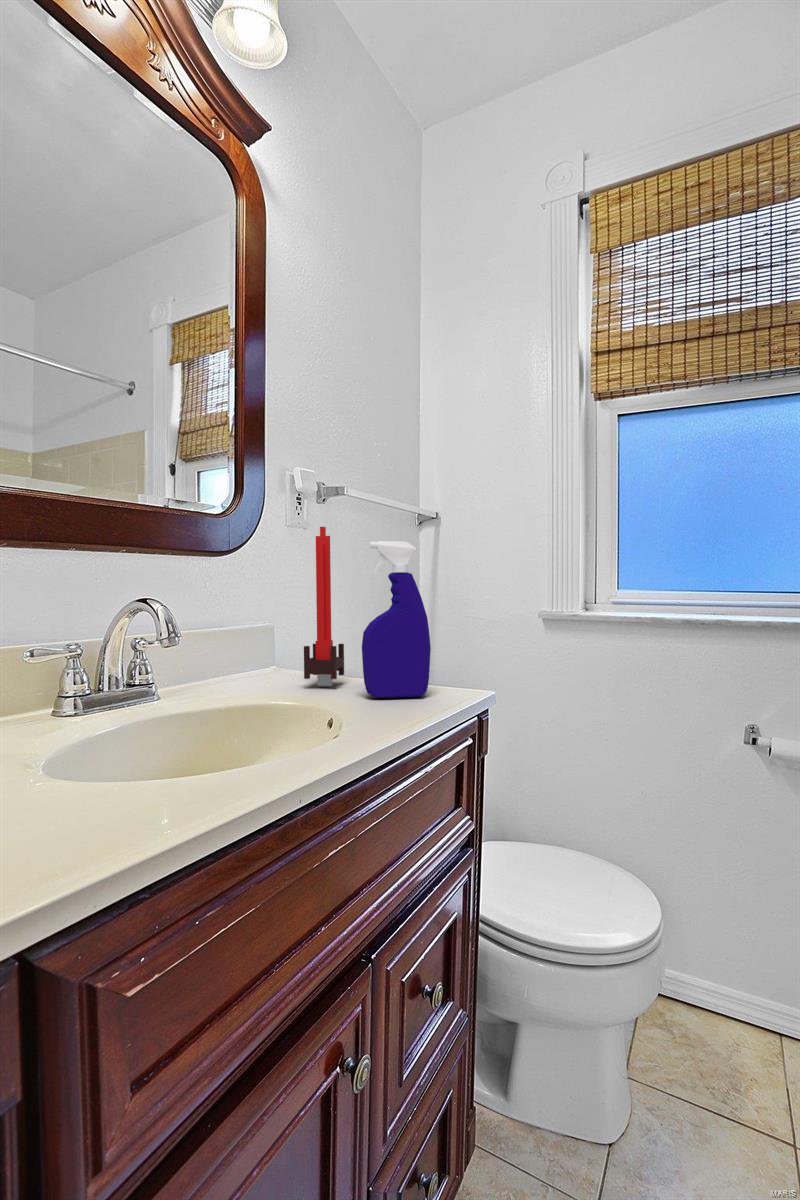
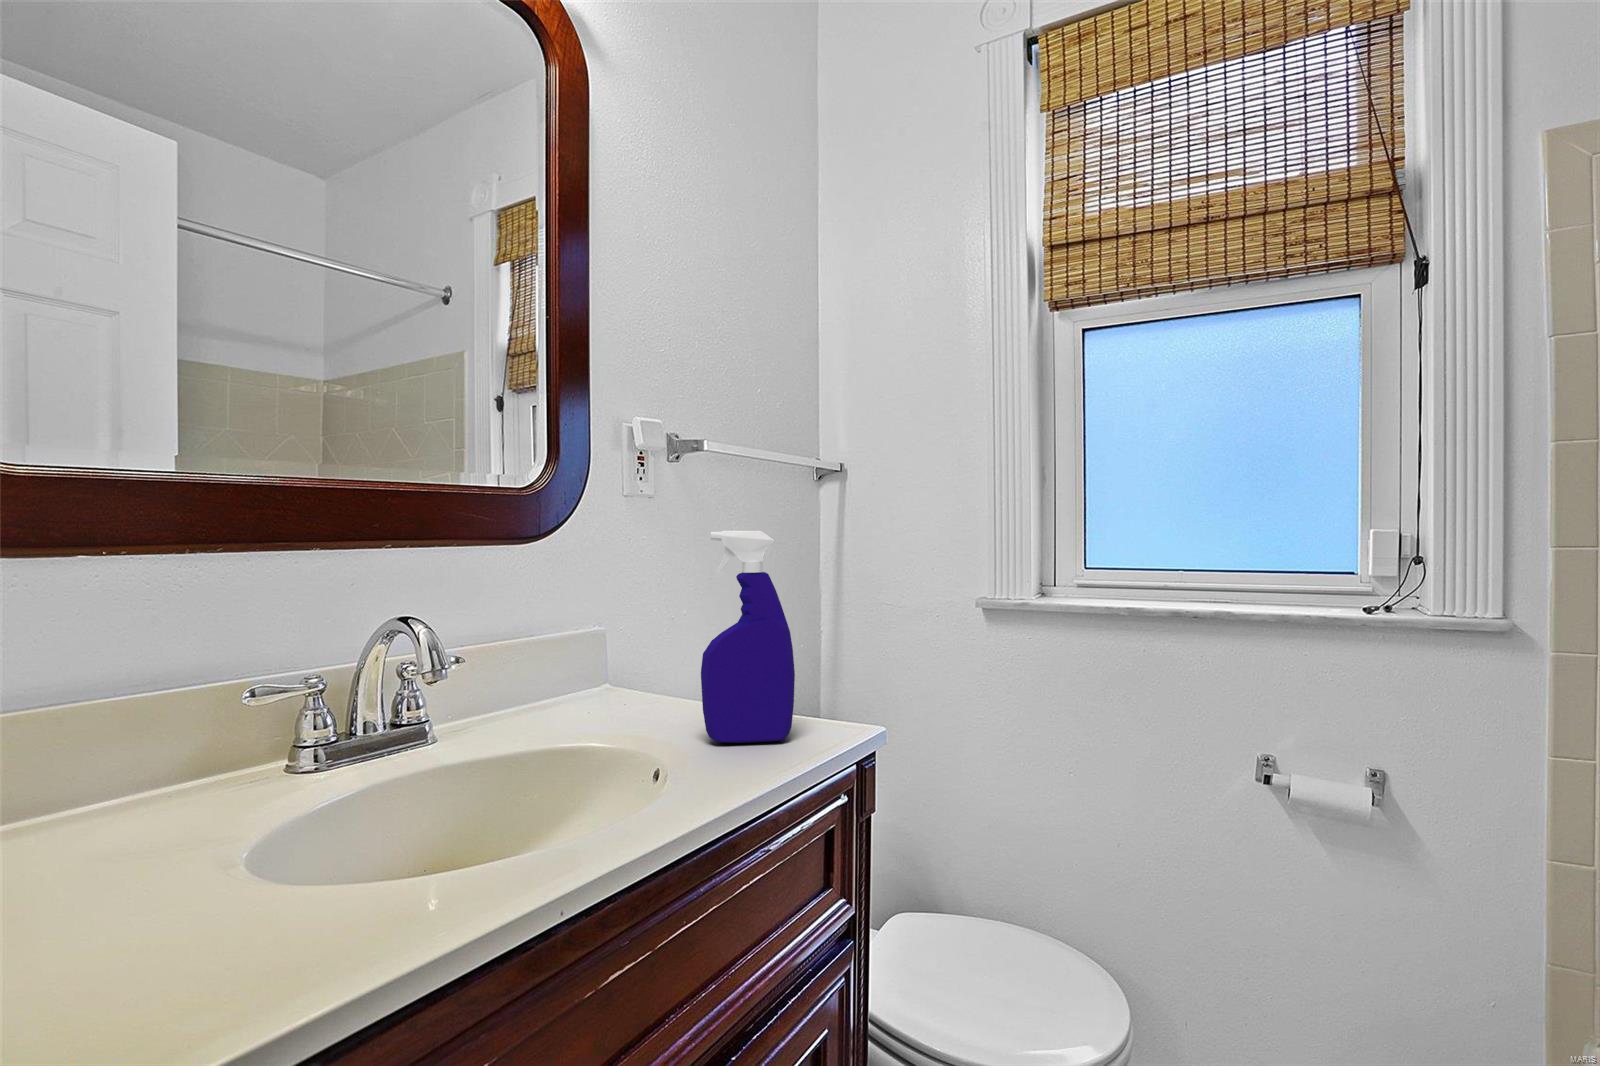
candle: present [304,527,344,686] -> none [630,505,688,721]

